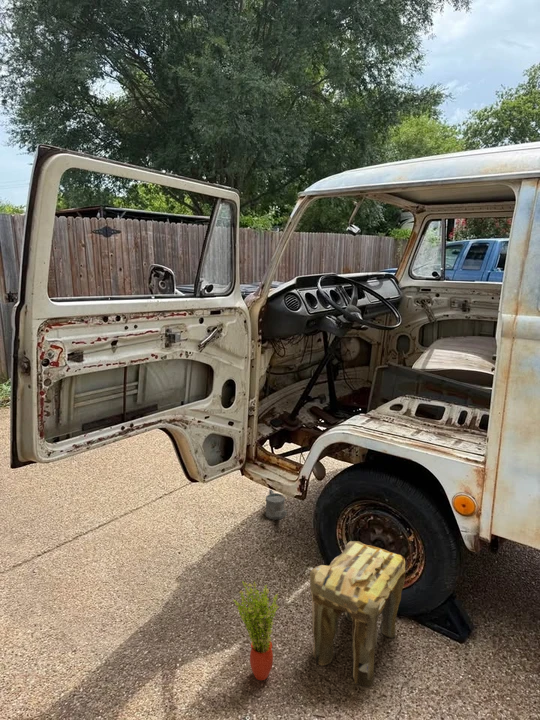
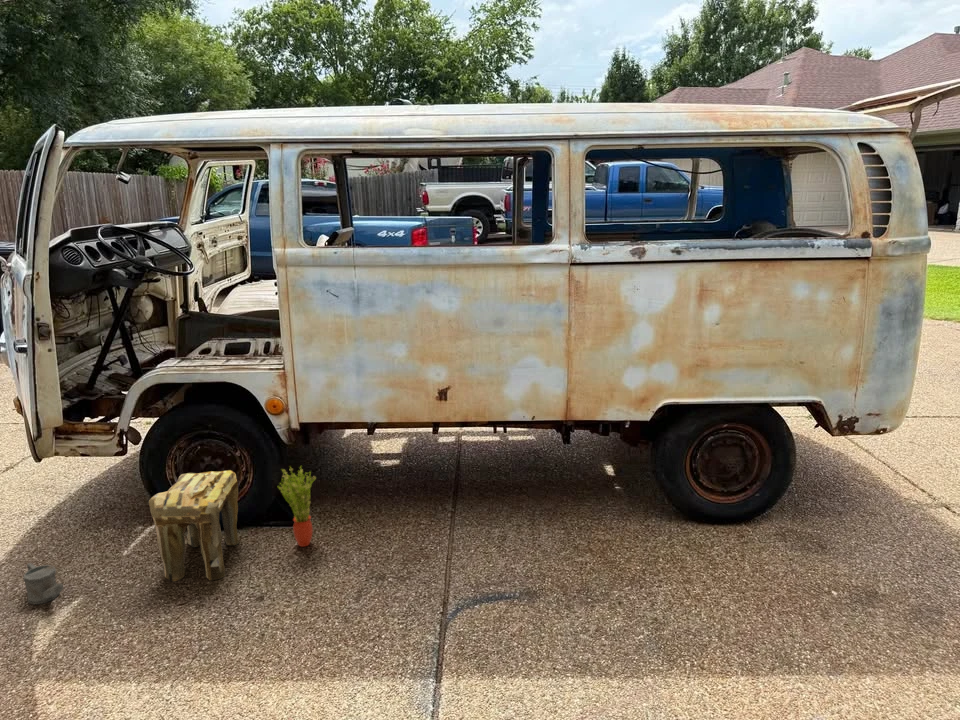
watering can: present [265,490,287,520] -> present [23,563,63,605]
potted plant: present [234,582,279,680] -> present [279,467,315,547]

